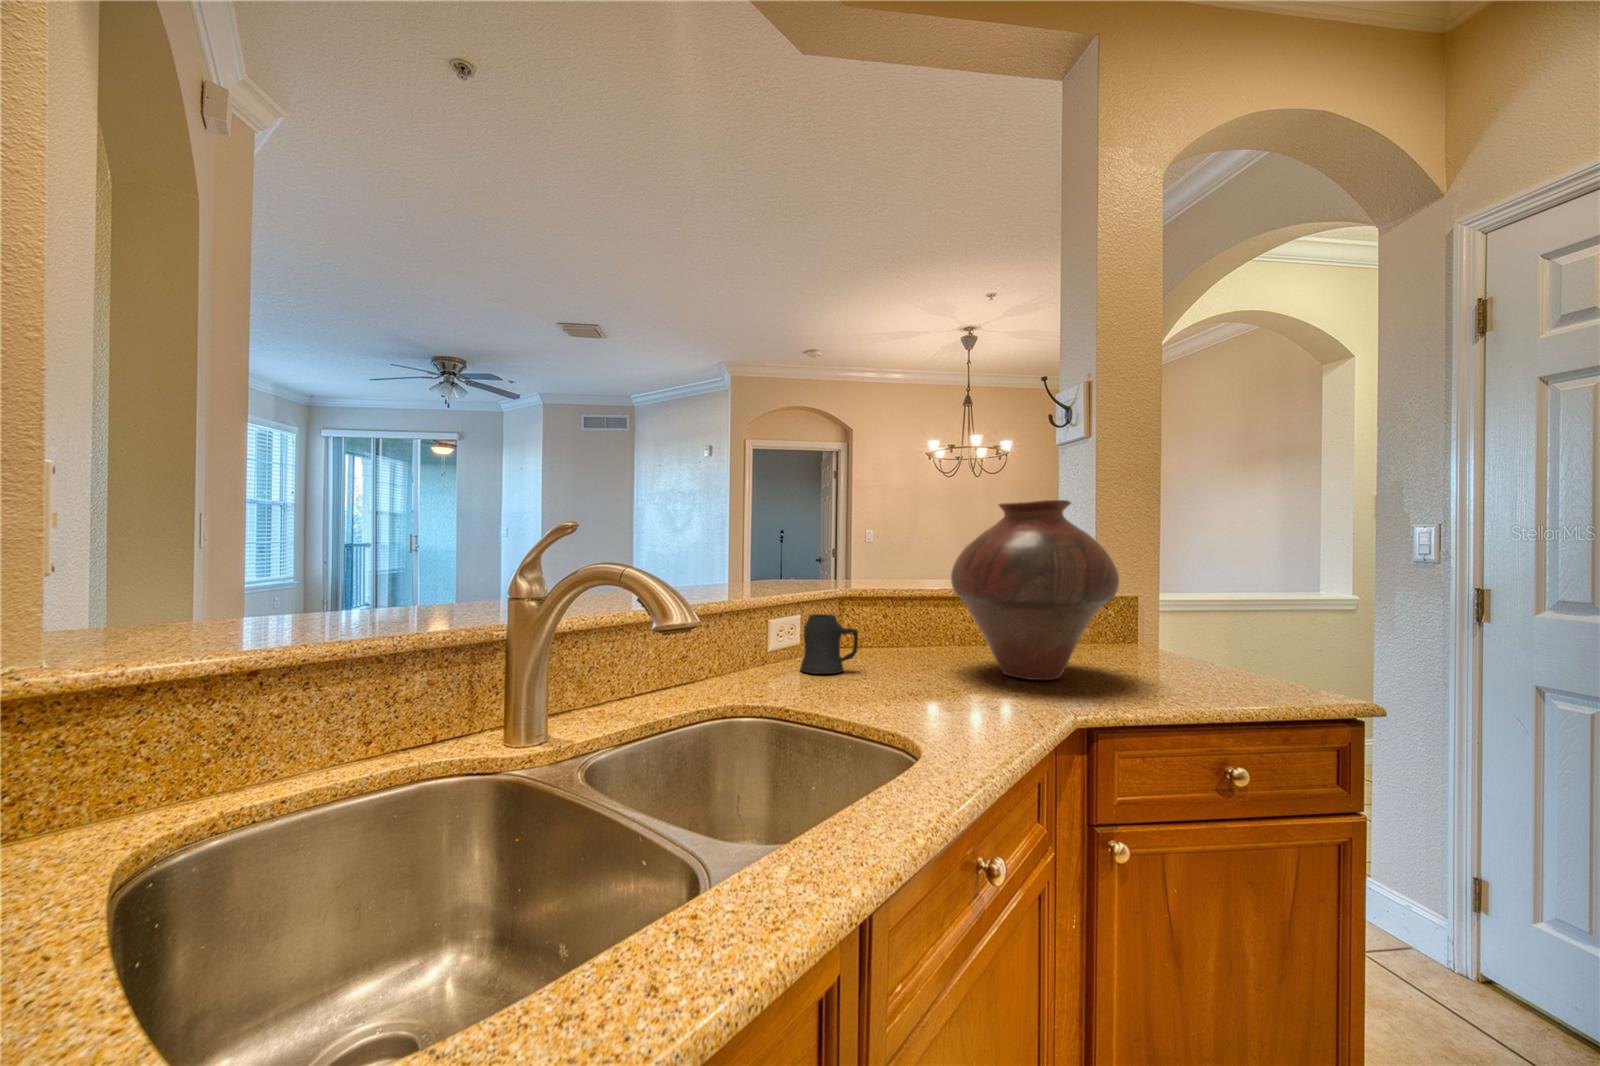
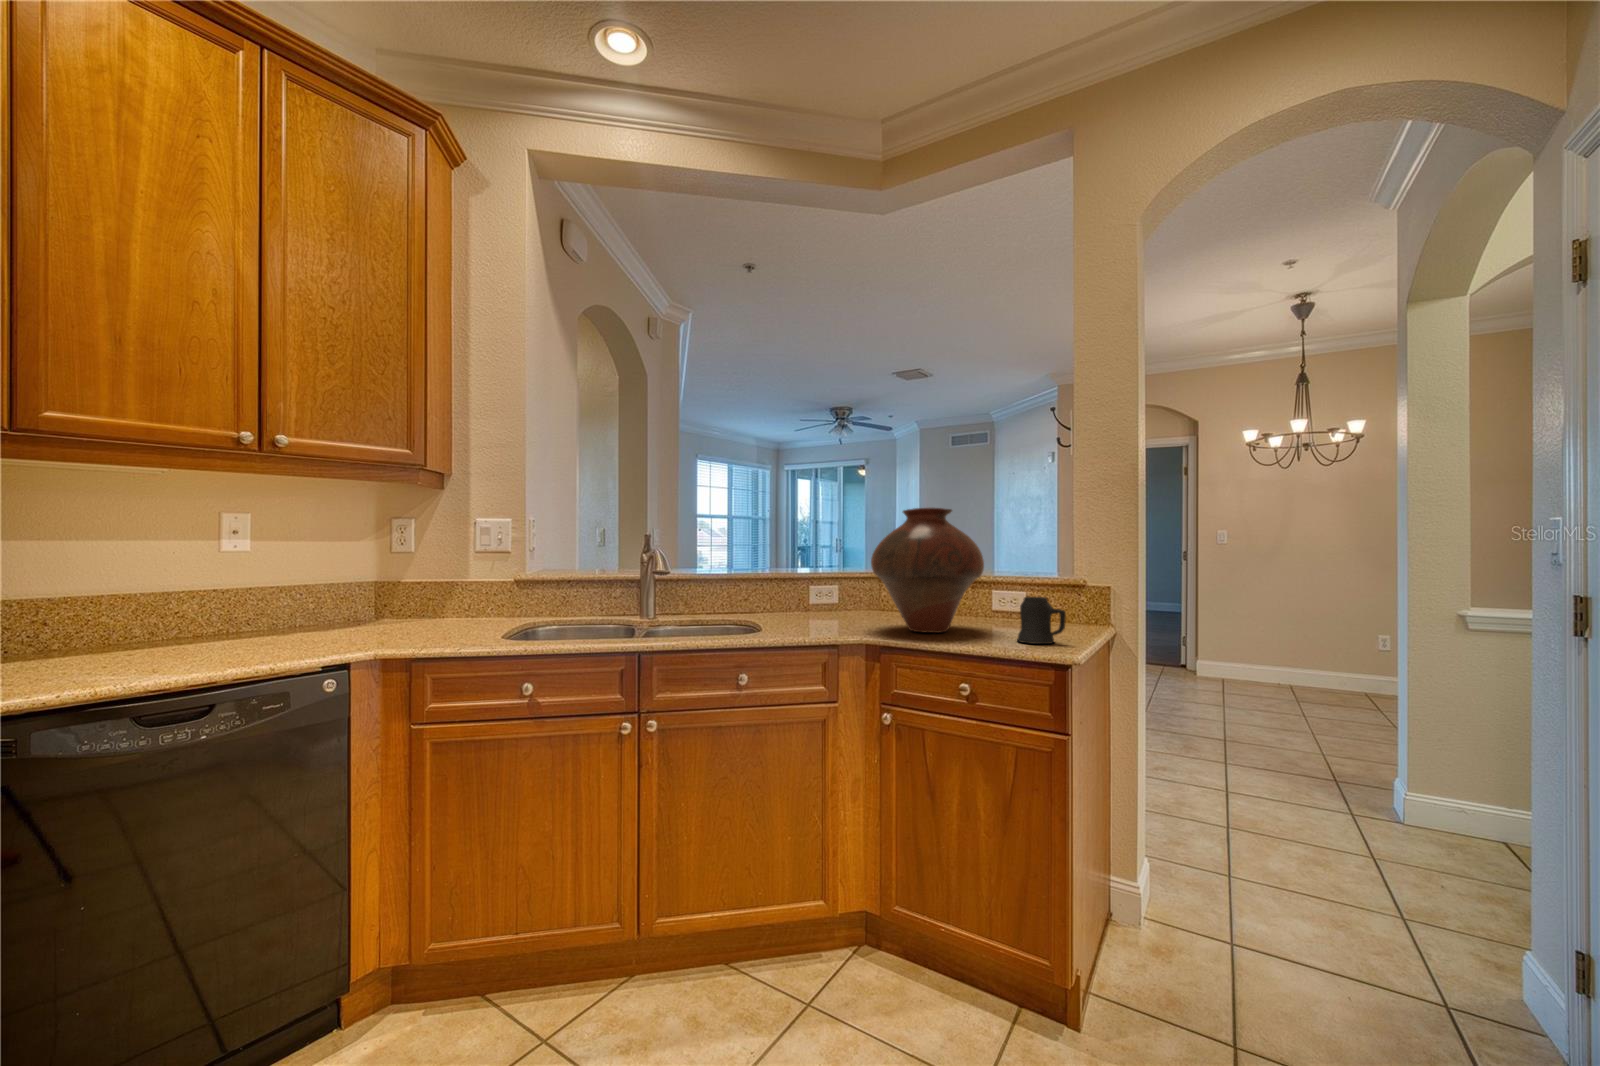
mug: present [800,614,858,674] -> present [1017,597,1066,644]

